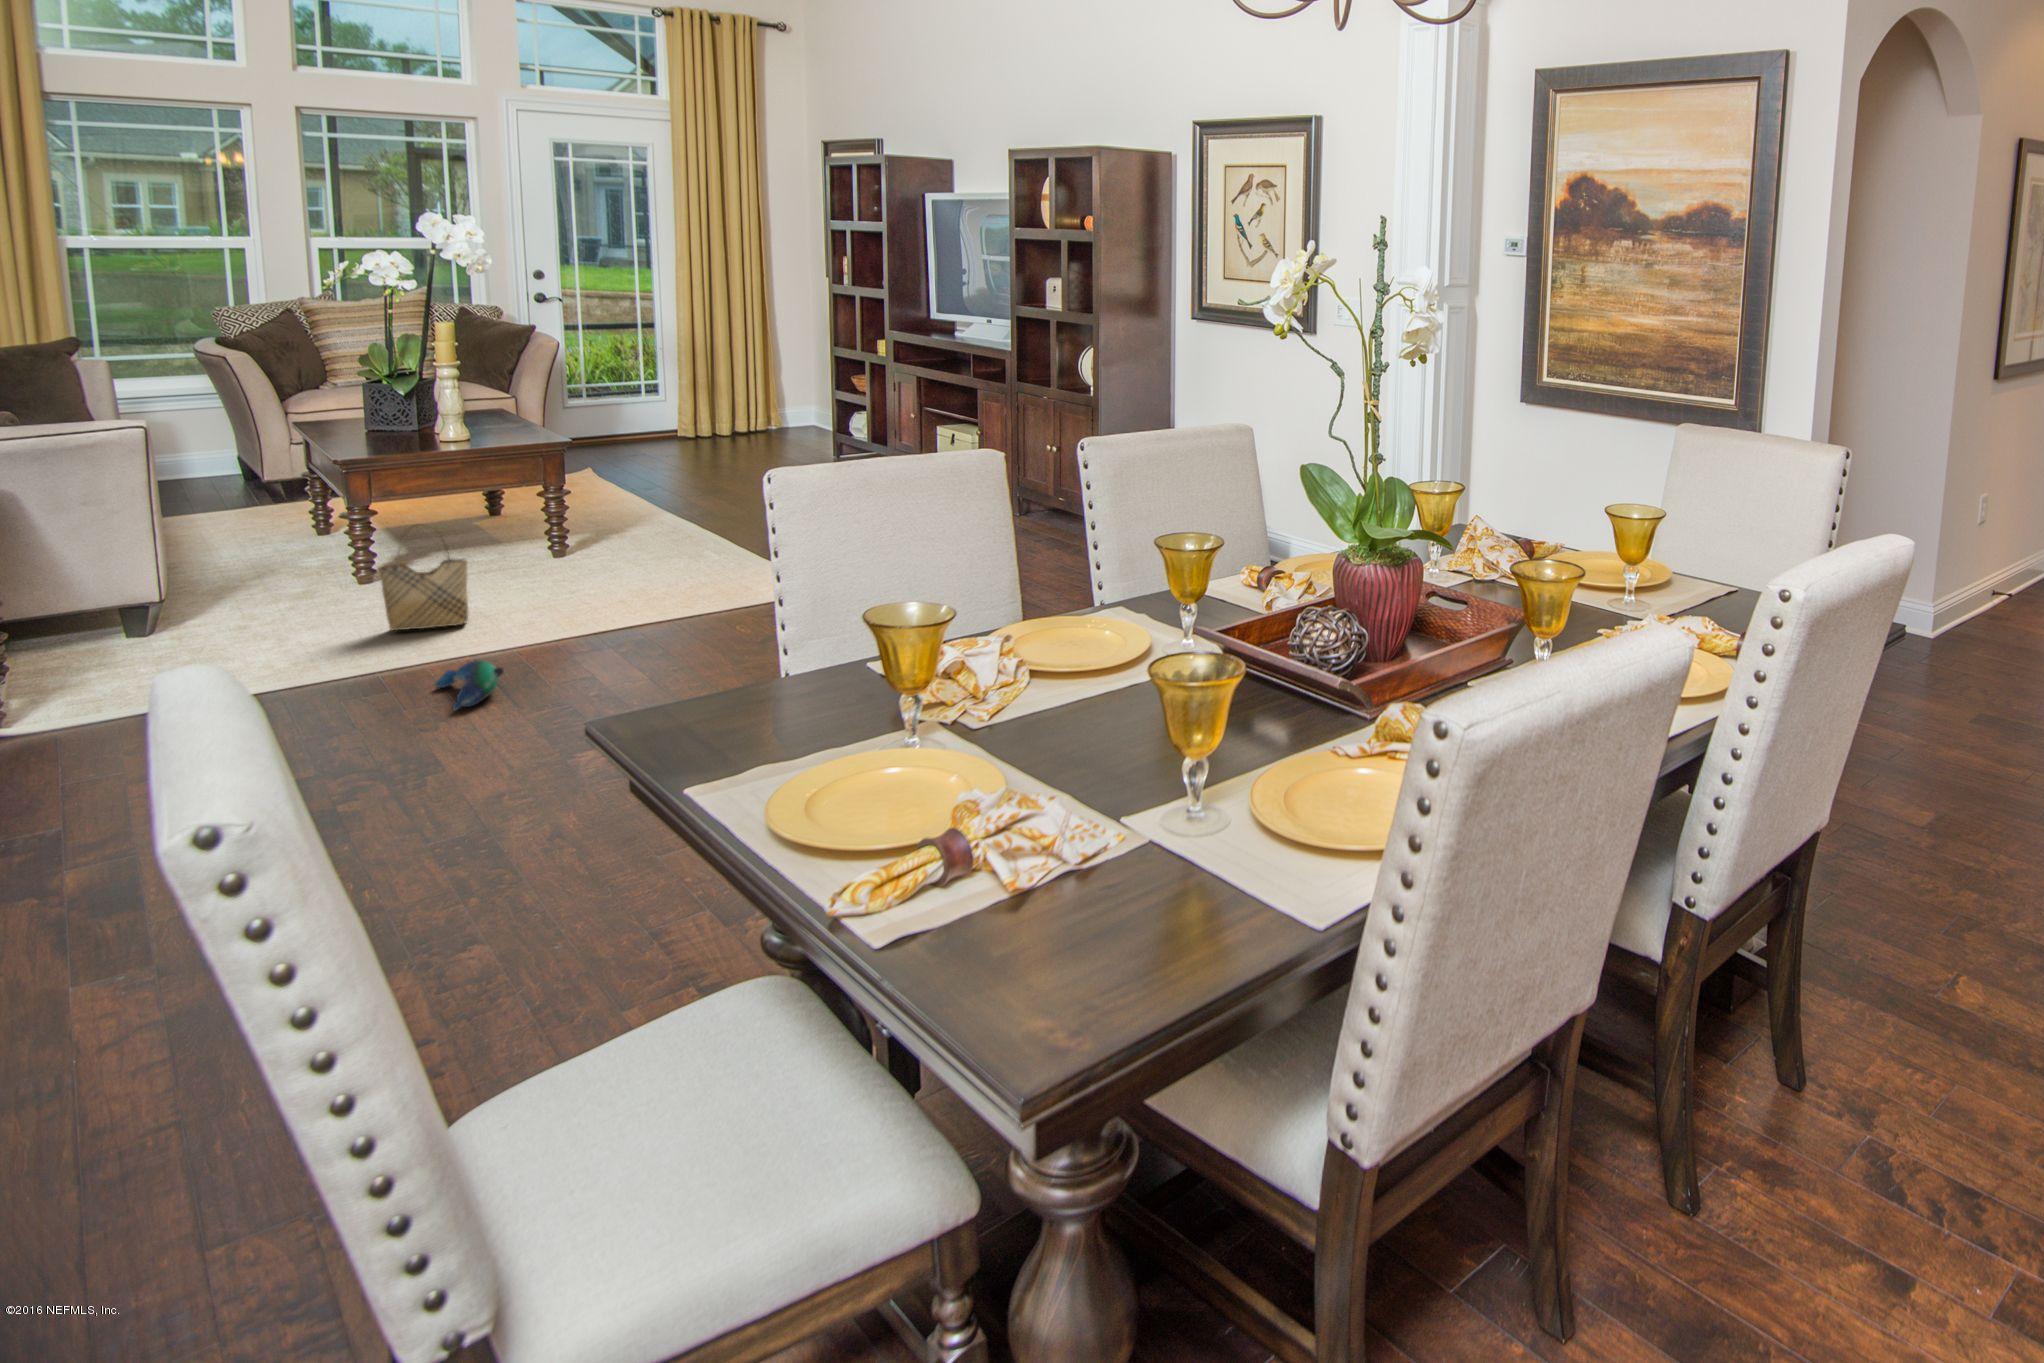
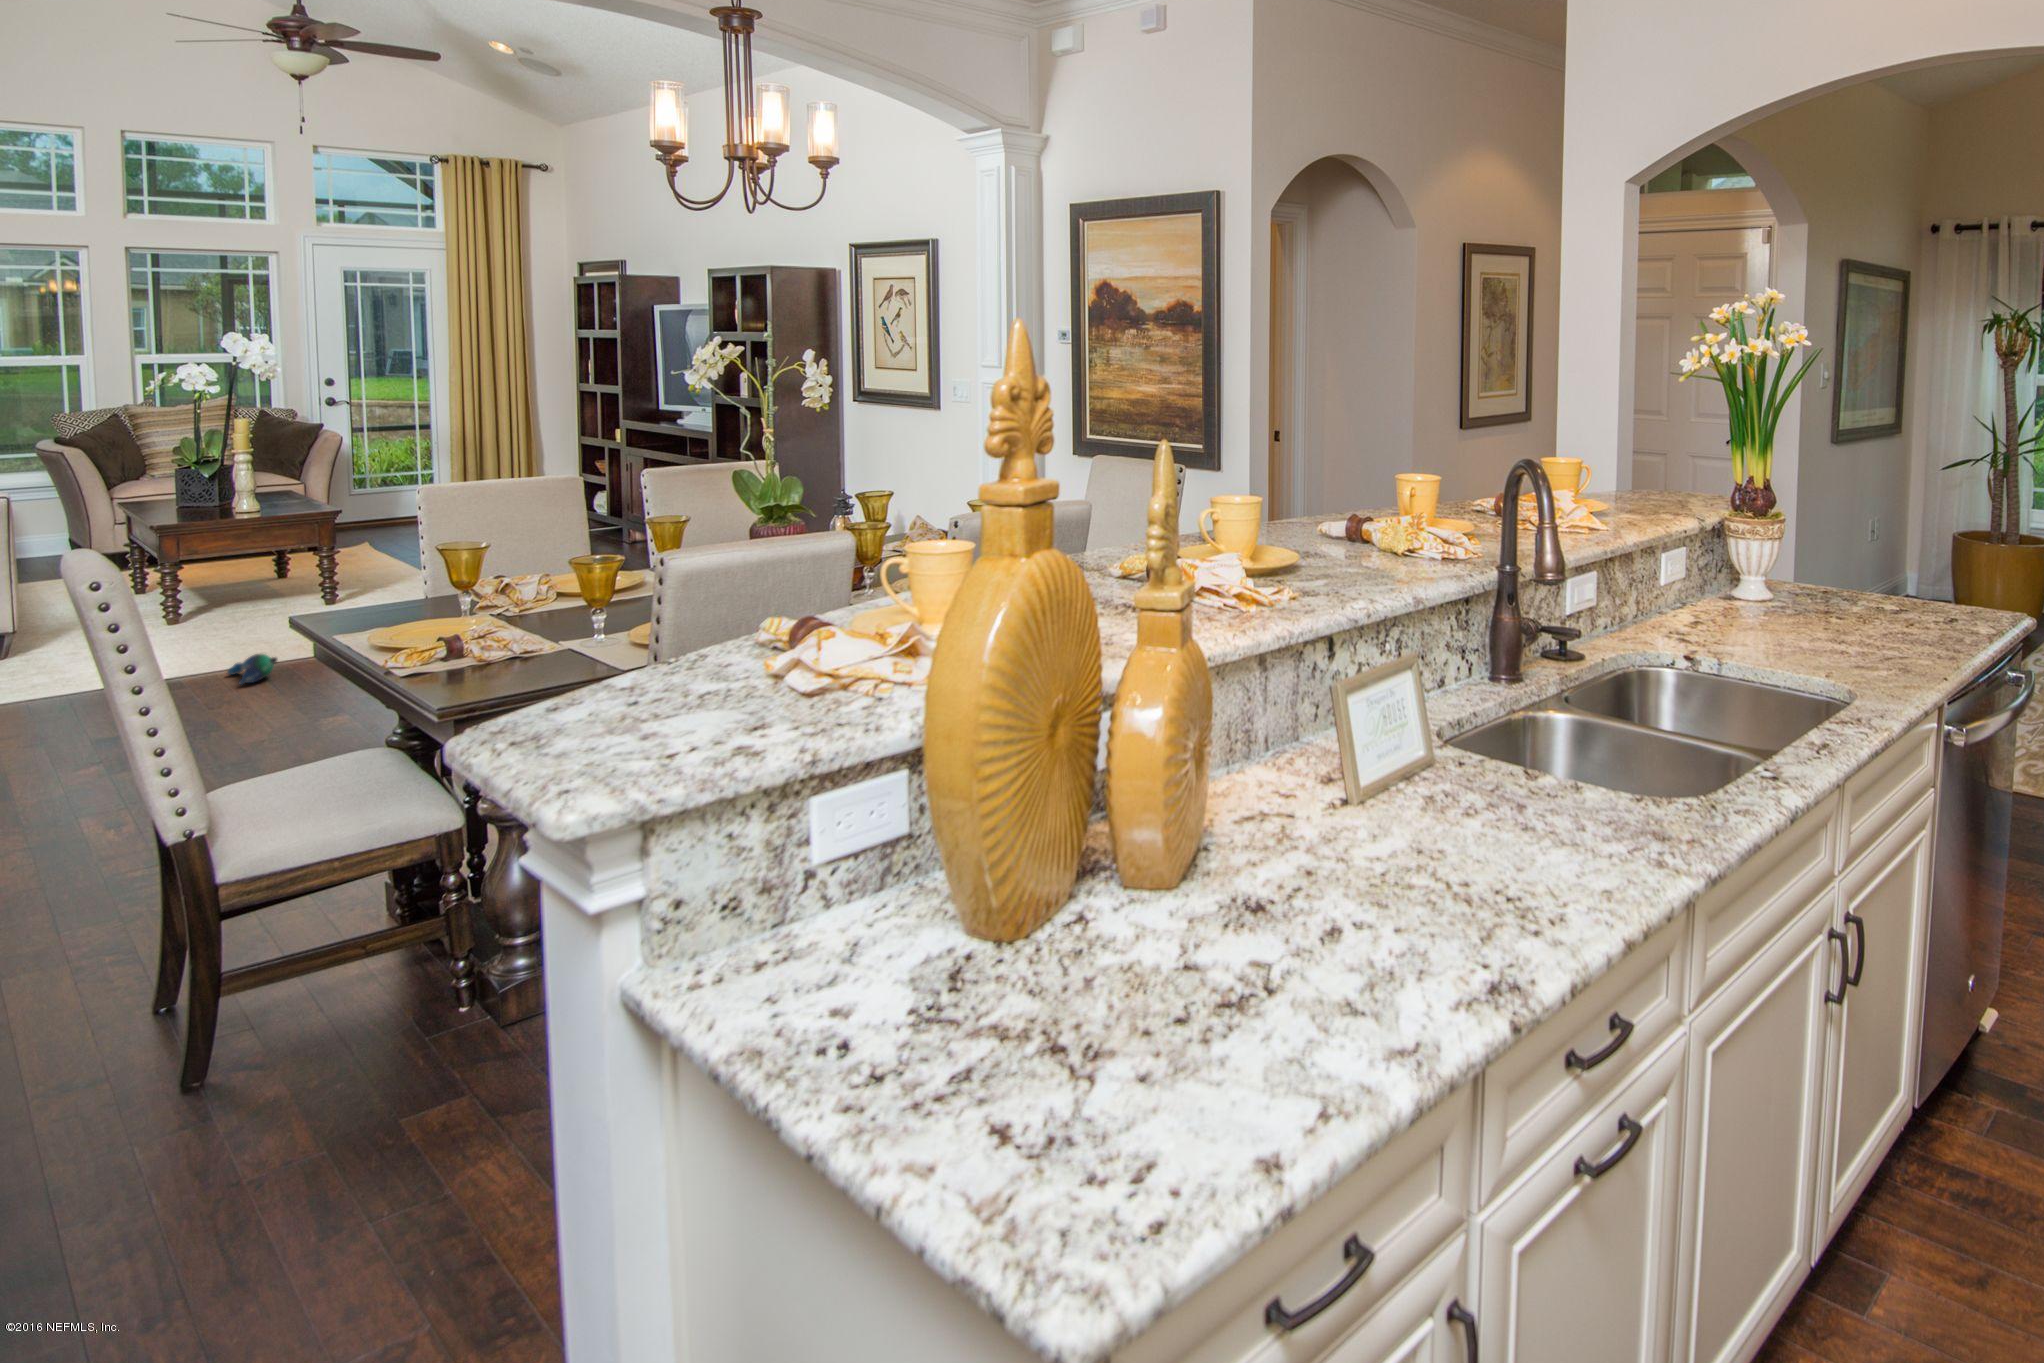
woven basket: present [378,525,469,630] -> none [185,567,256,646]

